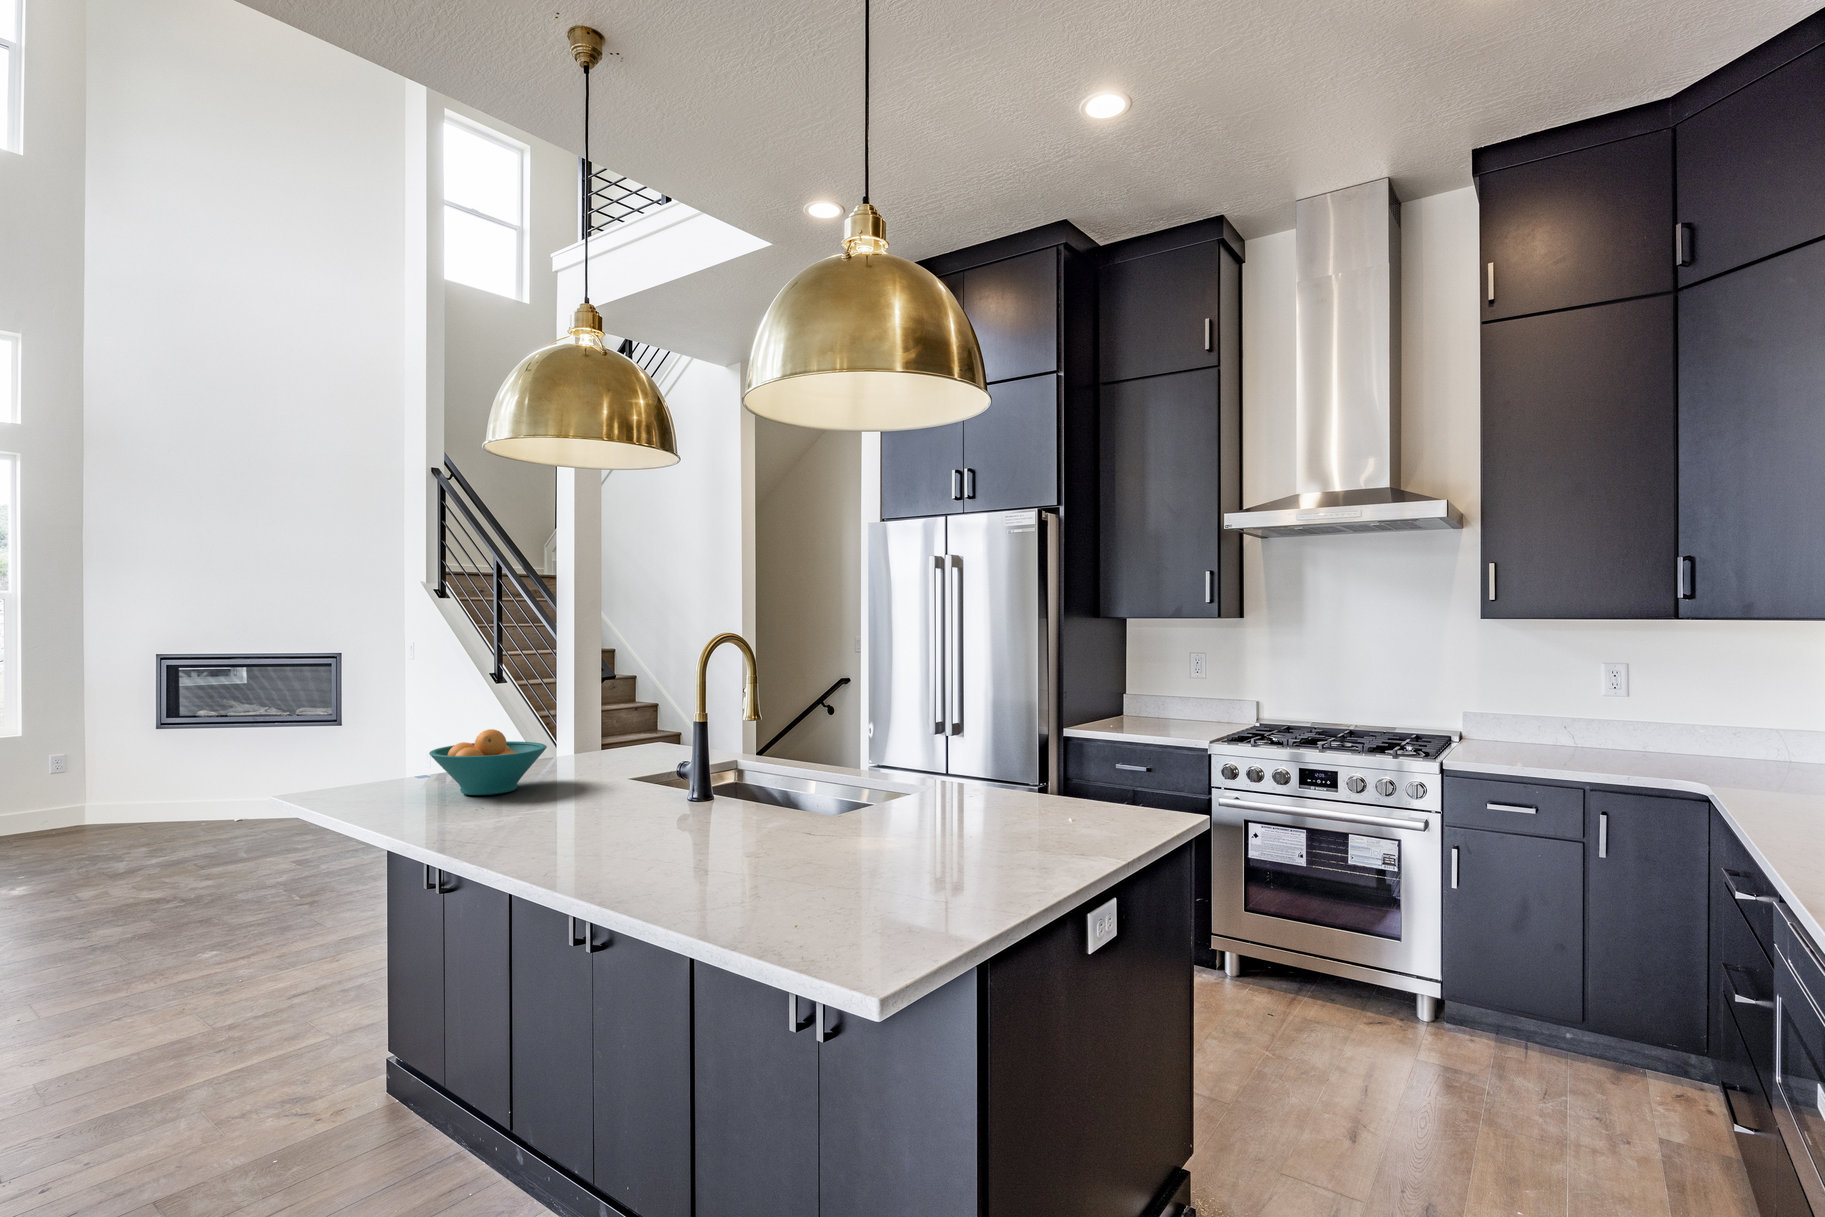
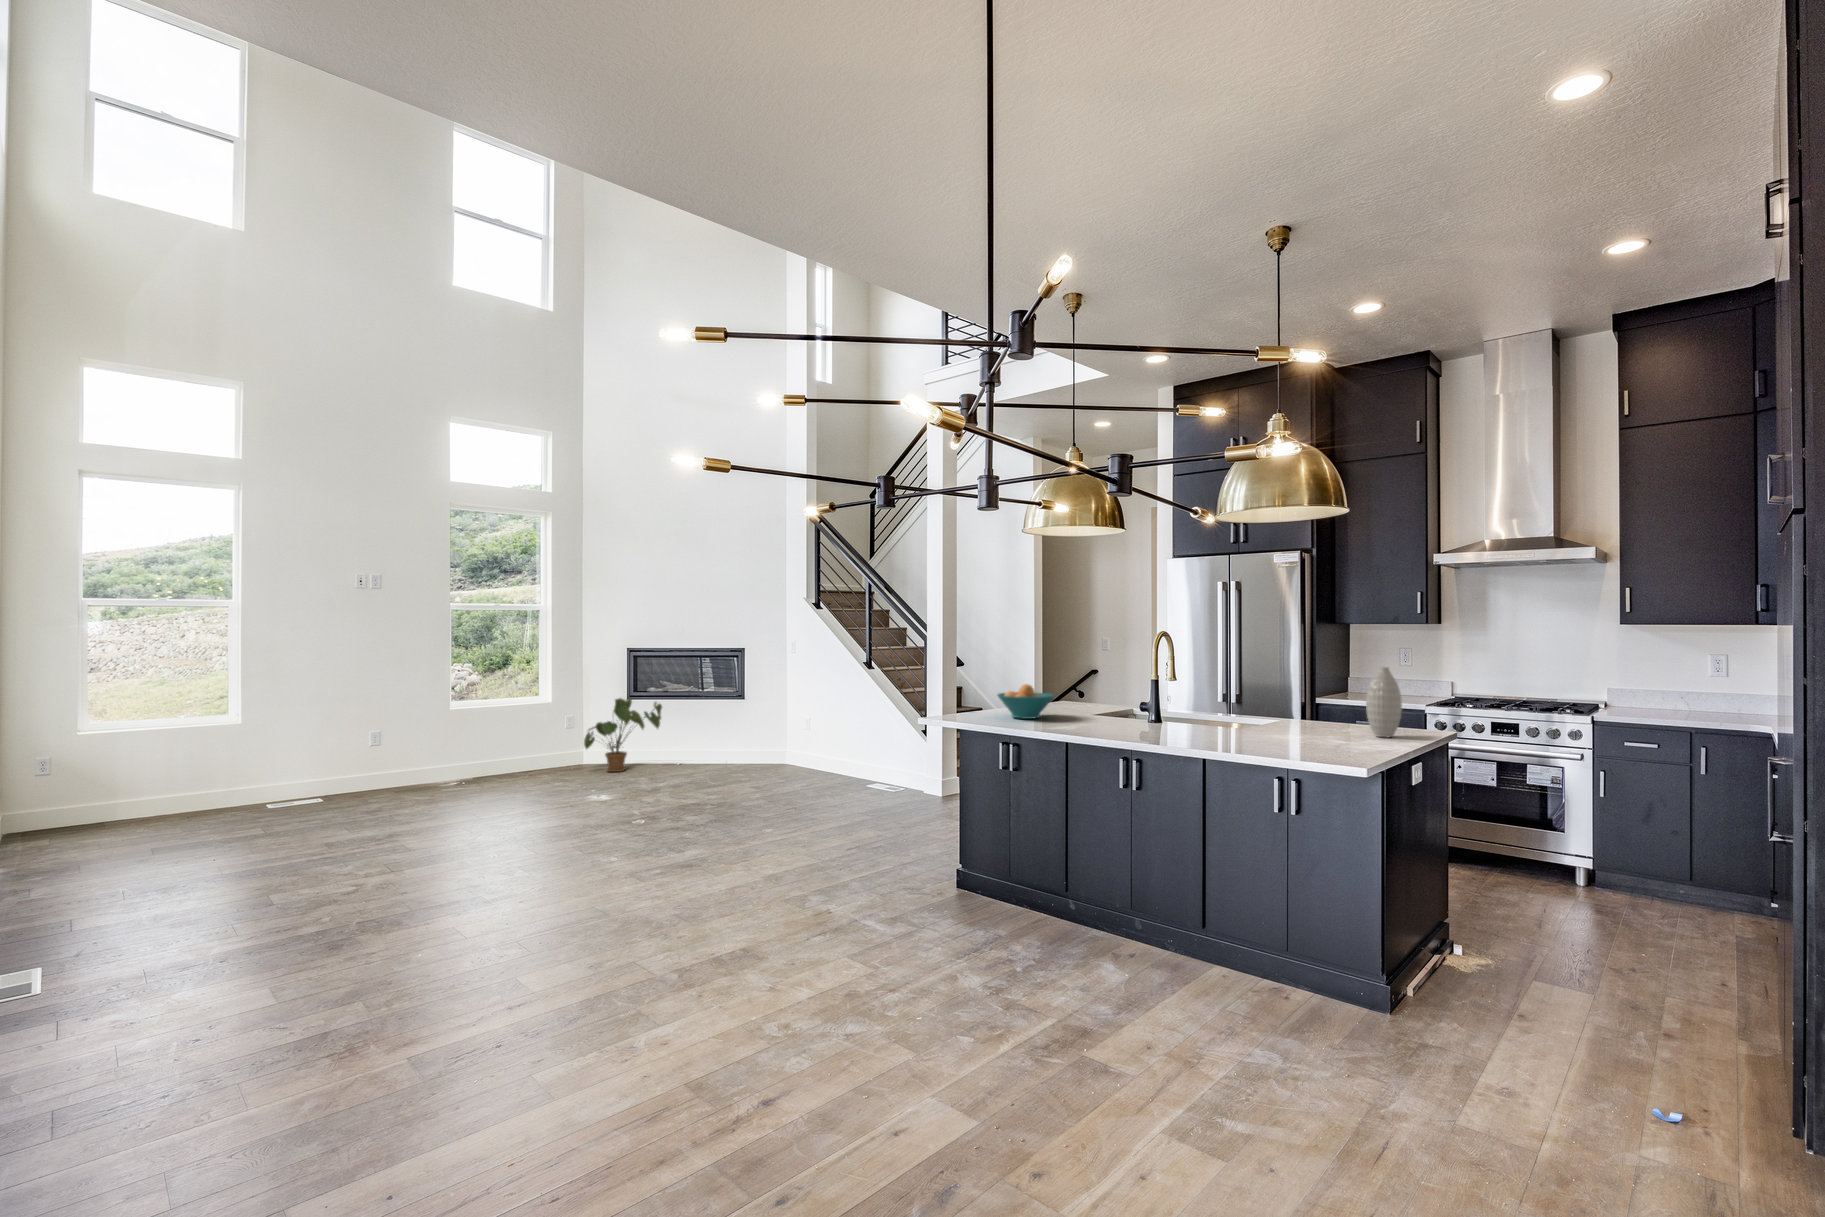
vase: none [1041,700,1102,839] -> present [1366,667,1402,737]
house plant: none [52,728,208,841] -> present [584,698,662,772]

